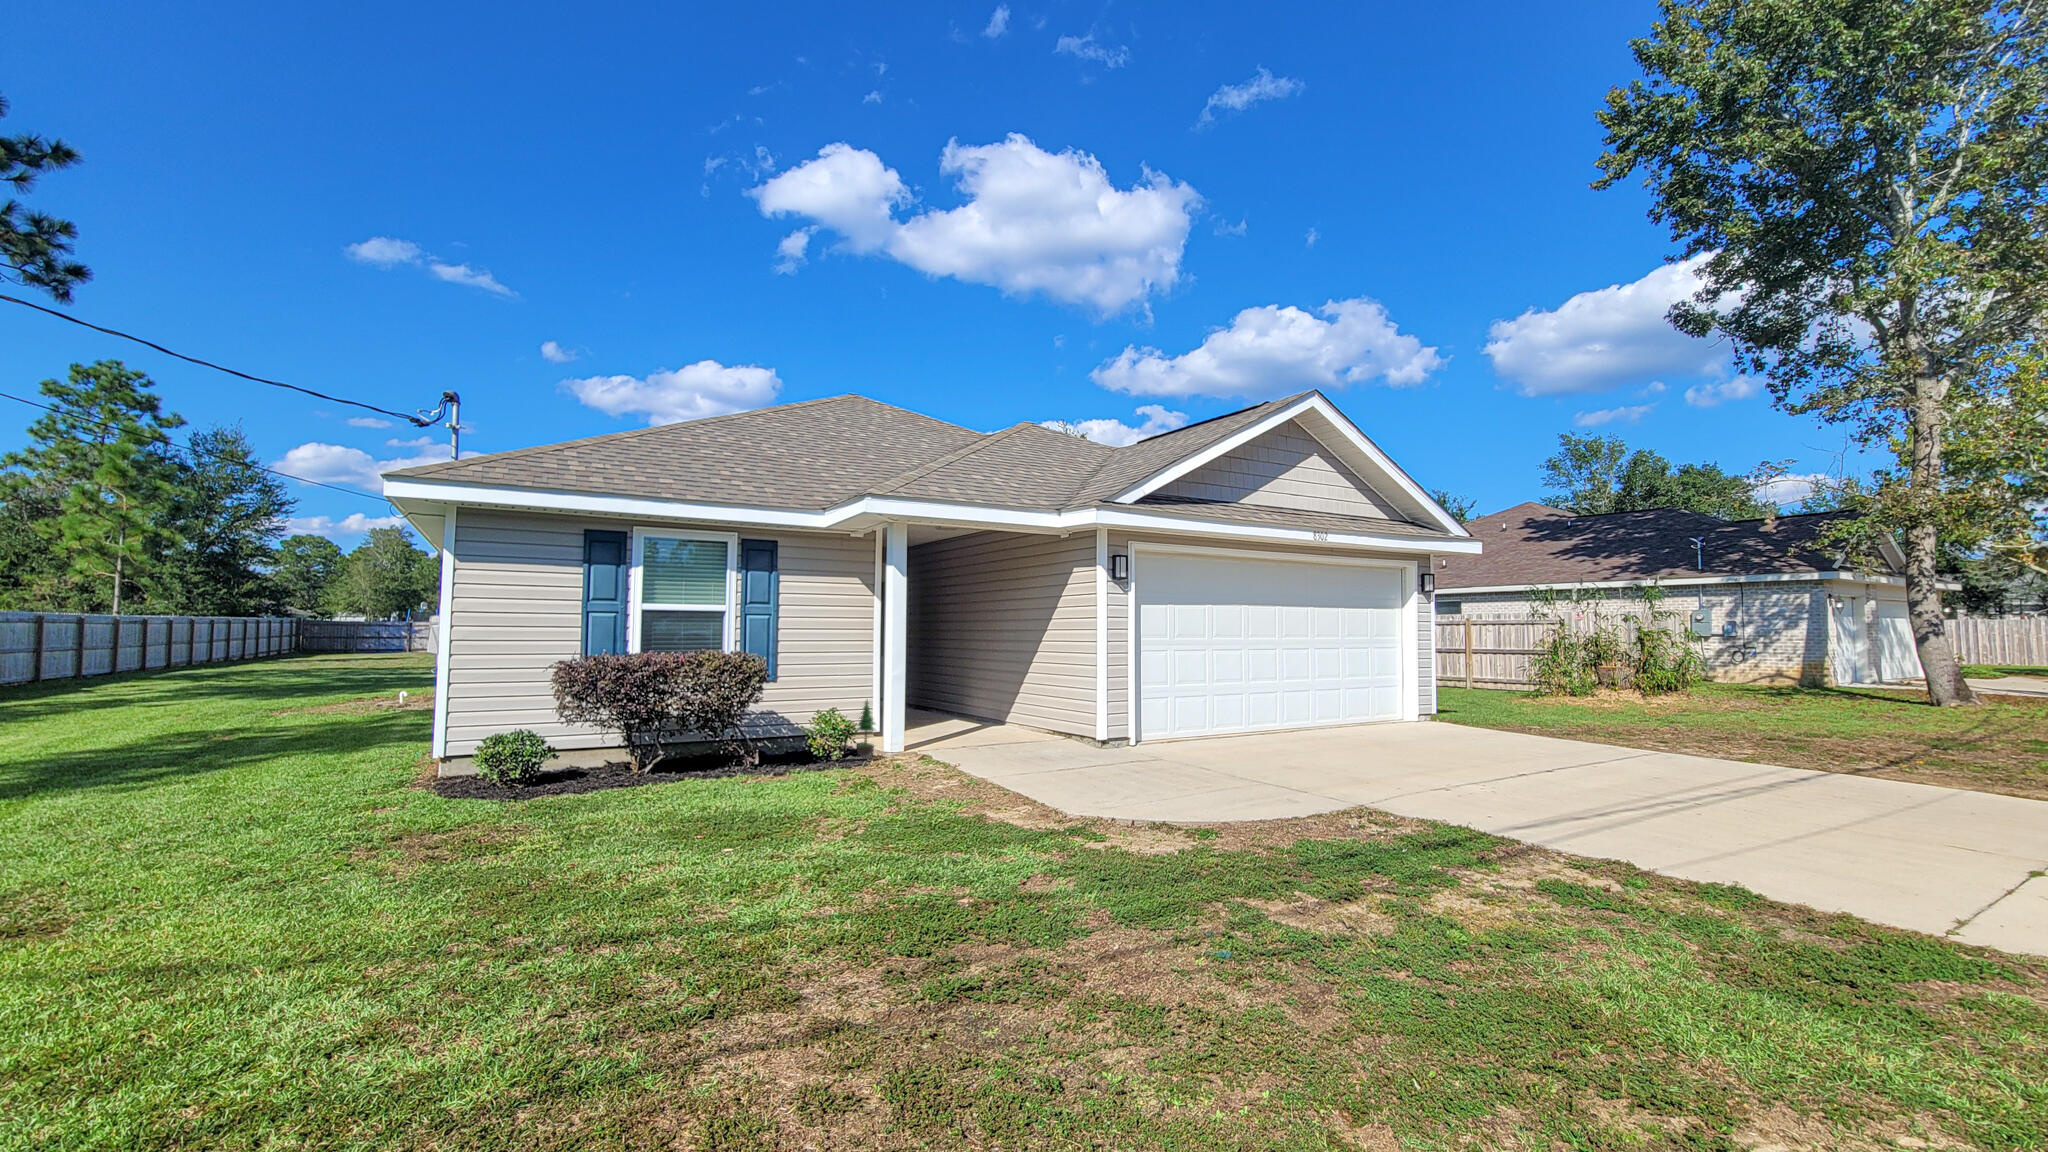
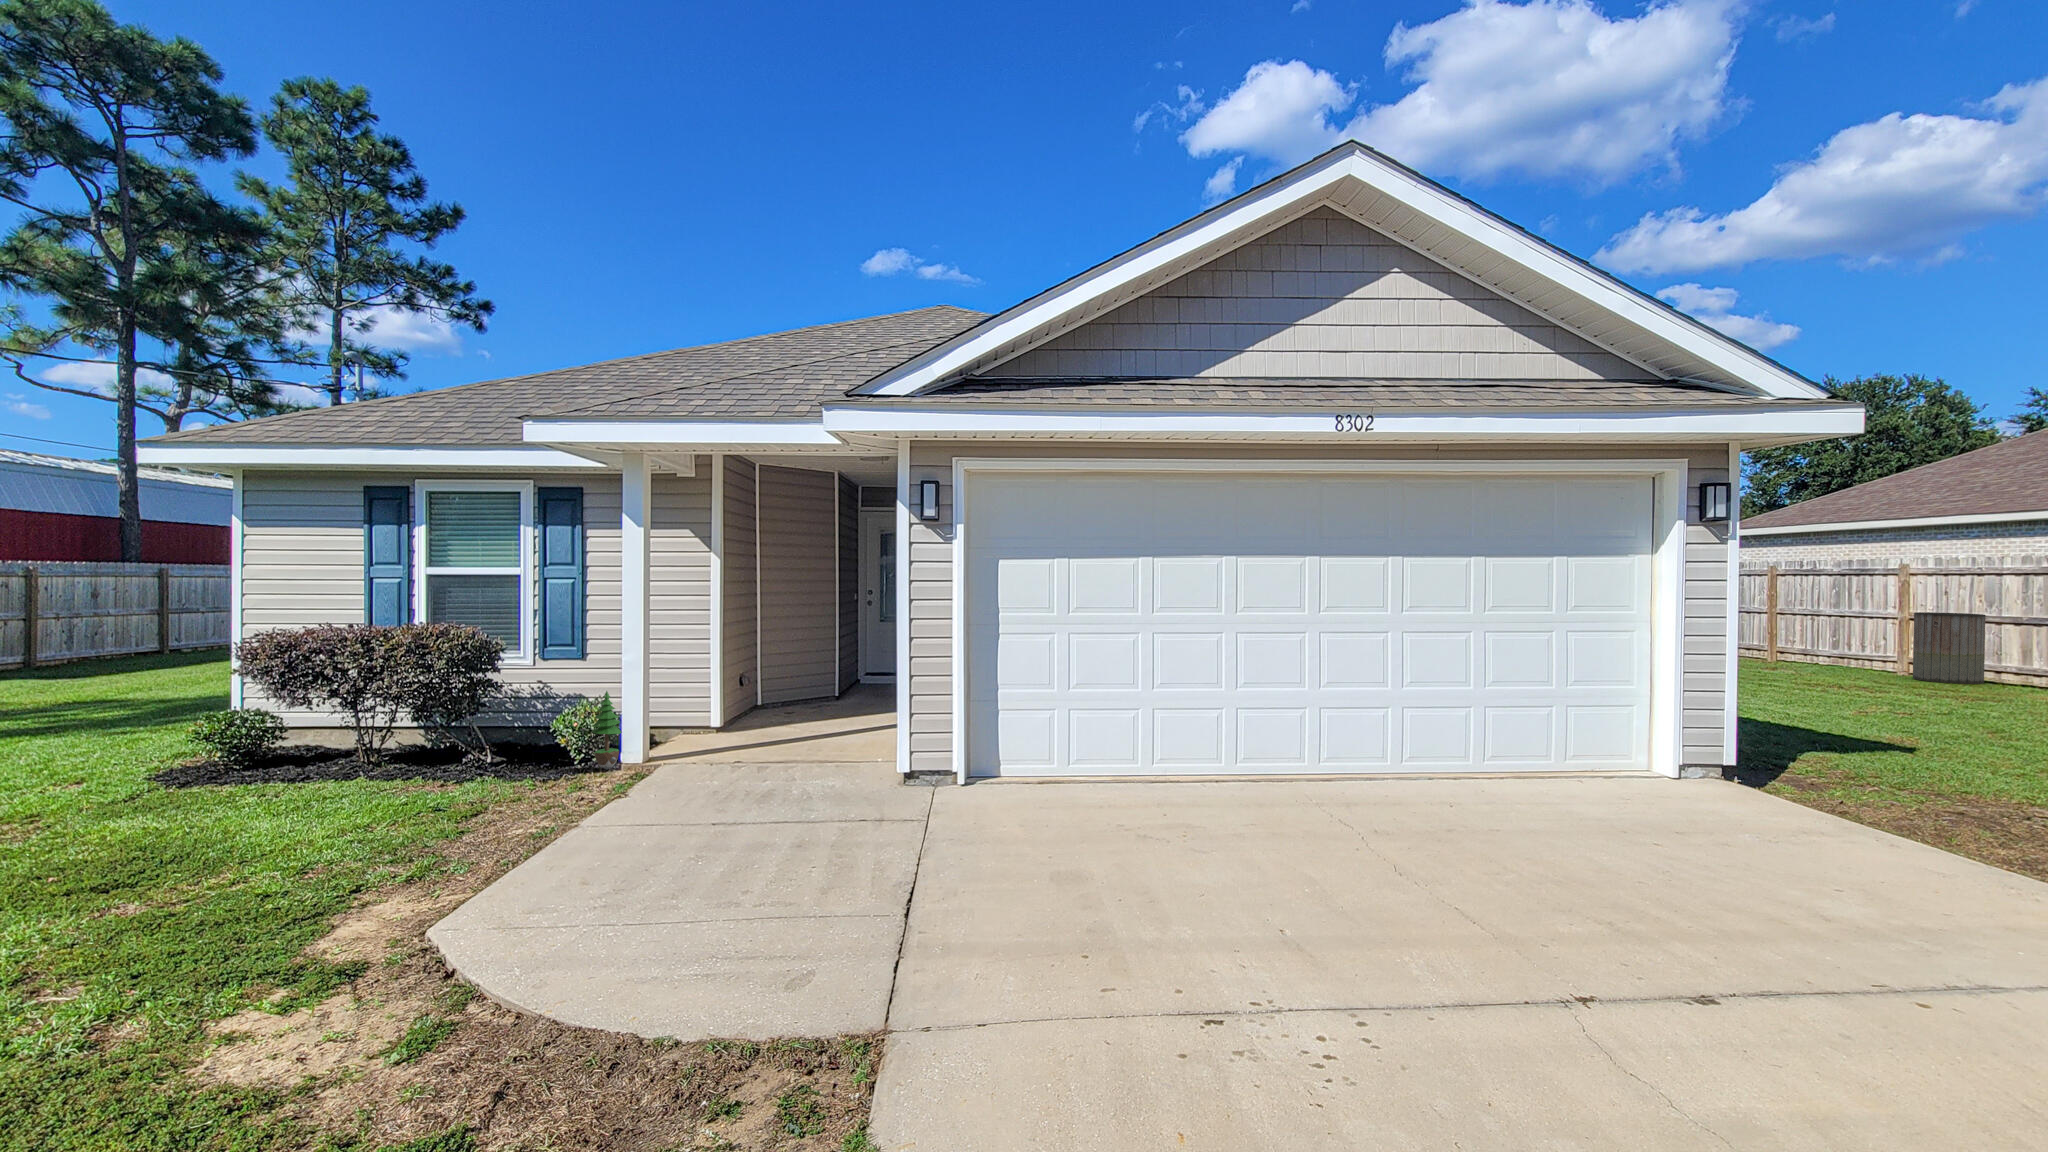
trash can: none [1490,647,1525,689] -> present [1913,612,1986,684]

